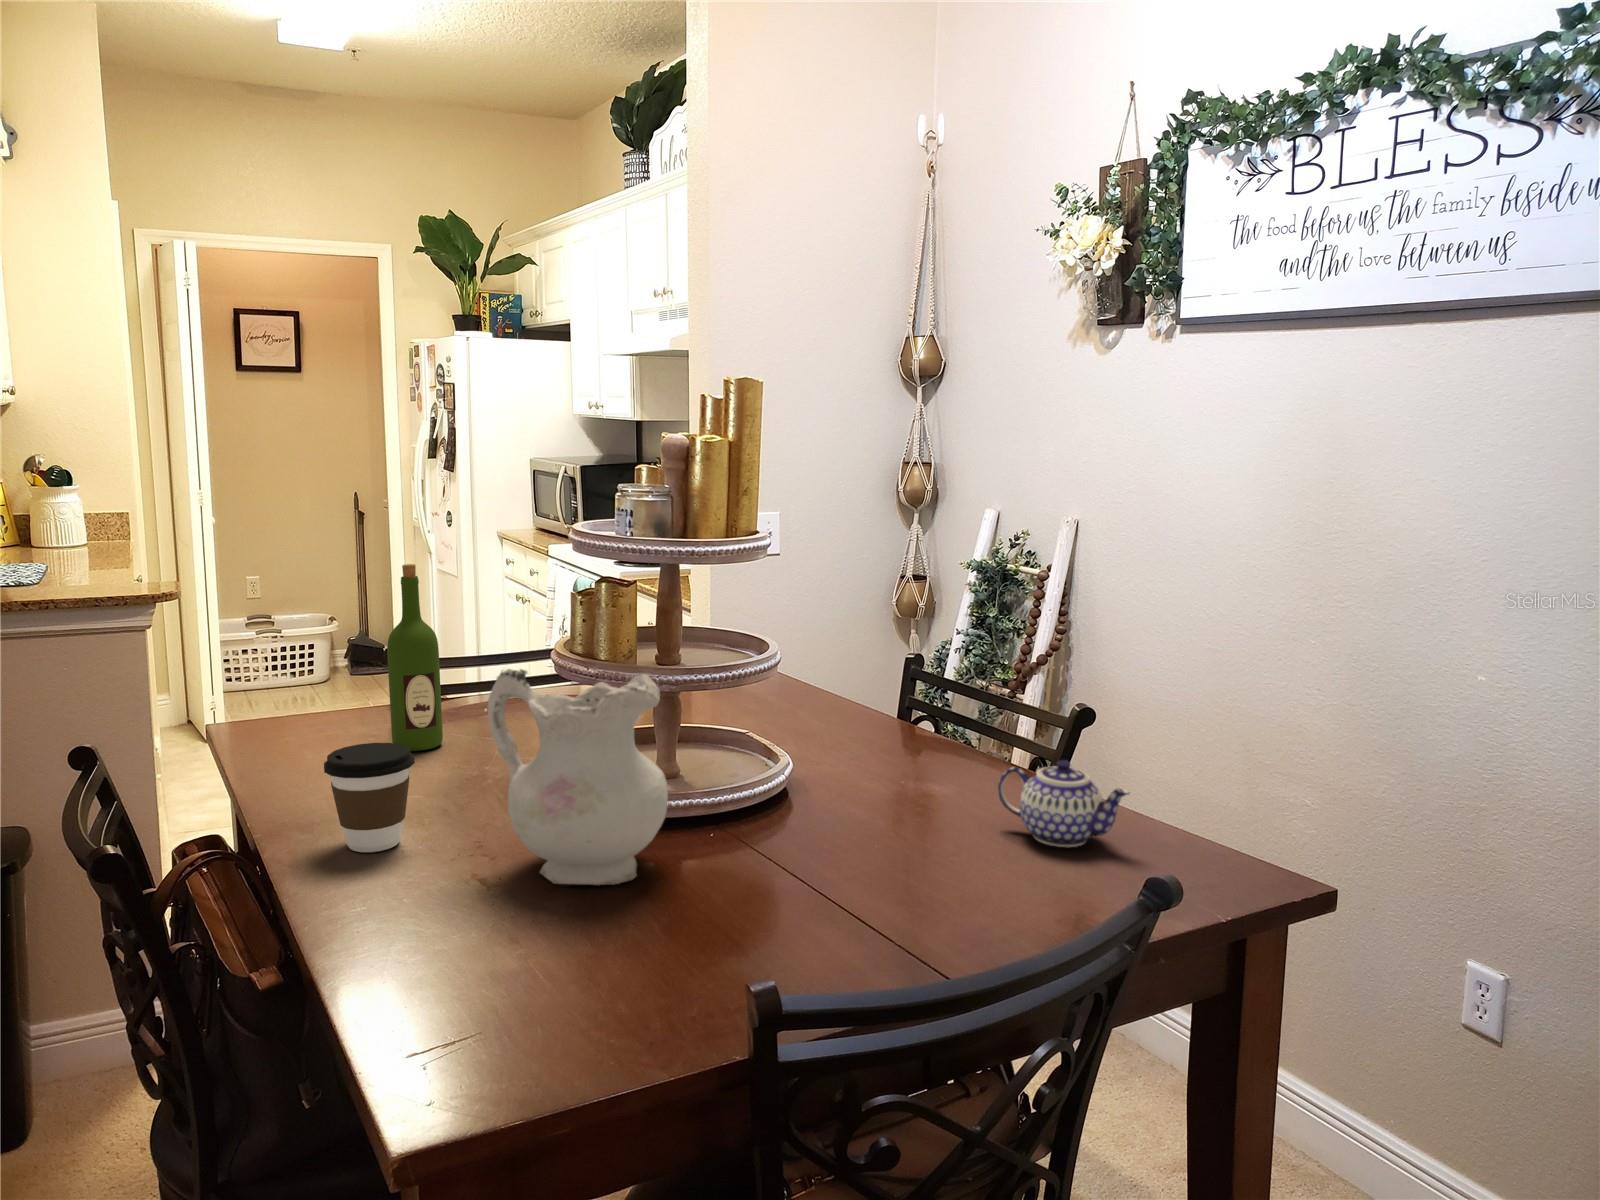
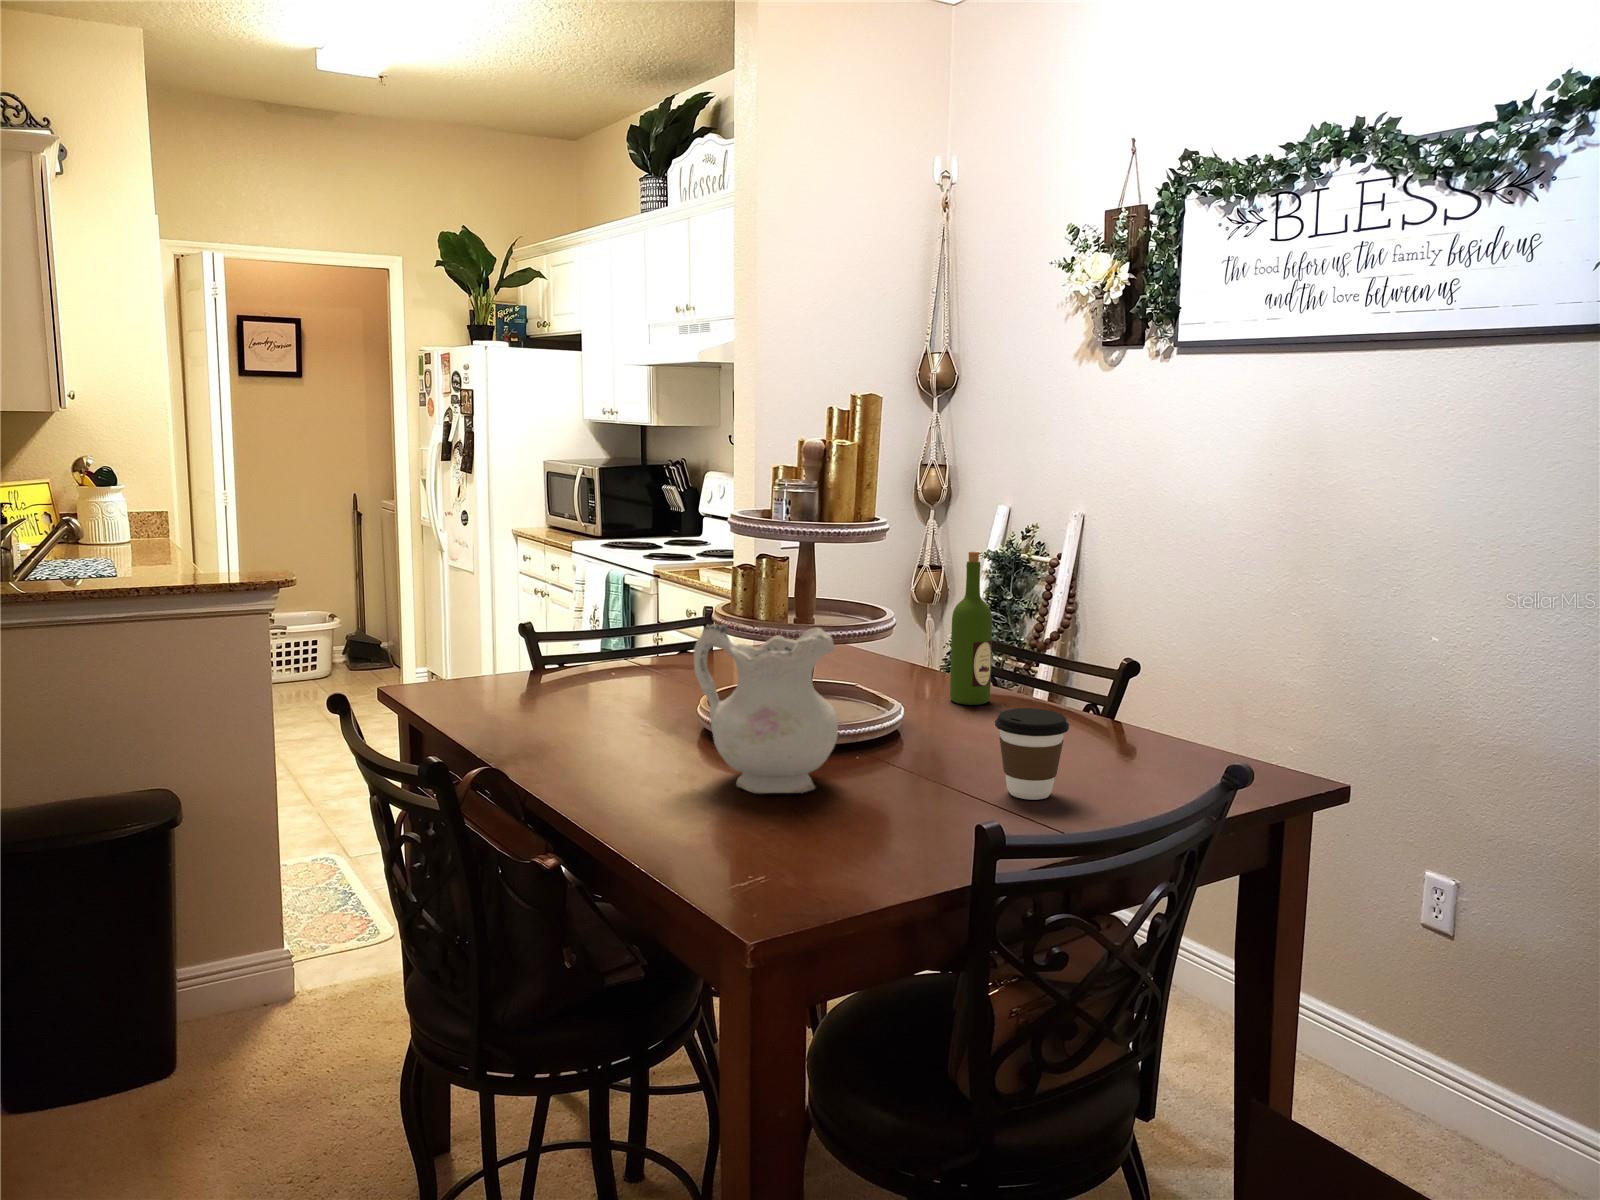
wine bottle: present [387,564,443,751] -> present [950,552,992,705]
coffee cup: present [324,743,415,852] -> present [995,708,1069,800]
teapot: present [998,760,1130,847] -> none [1077,695,1187,763]

